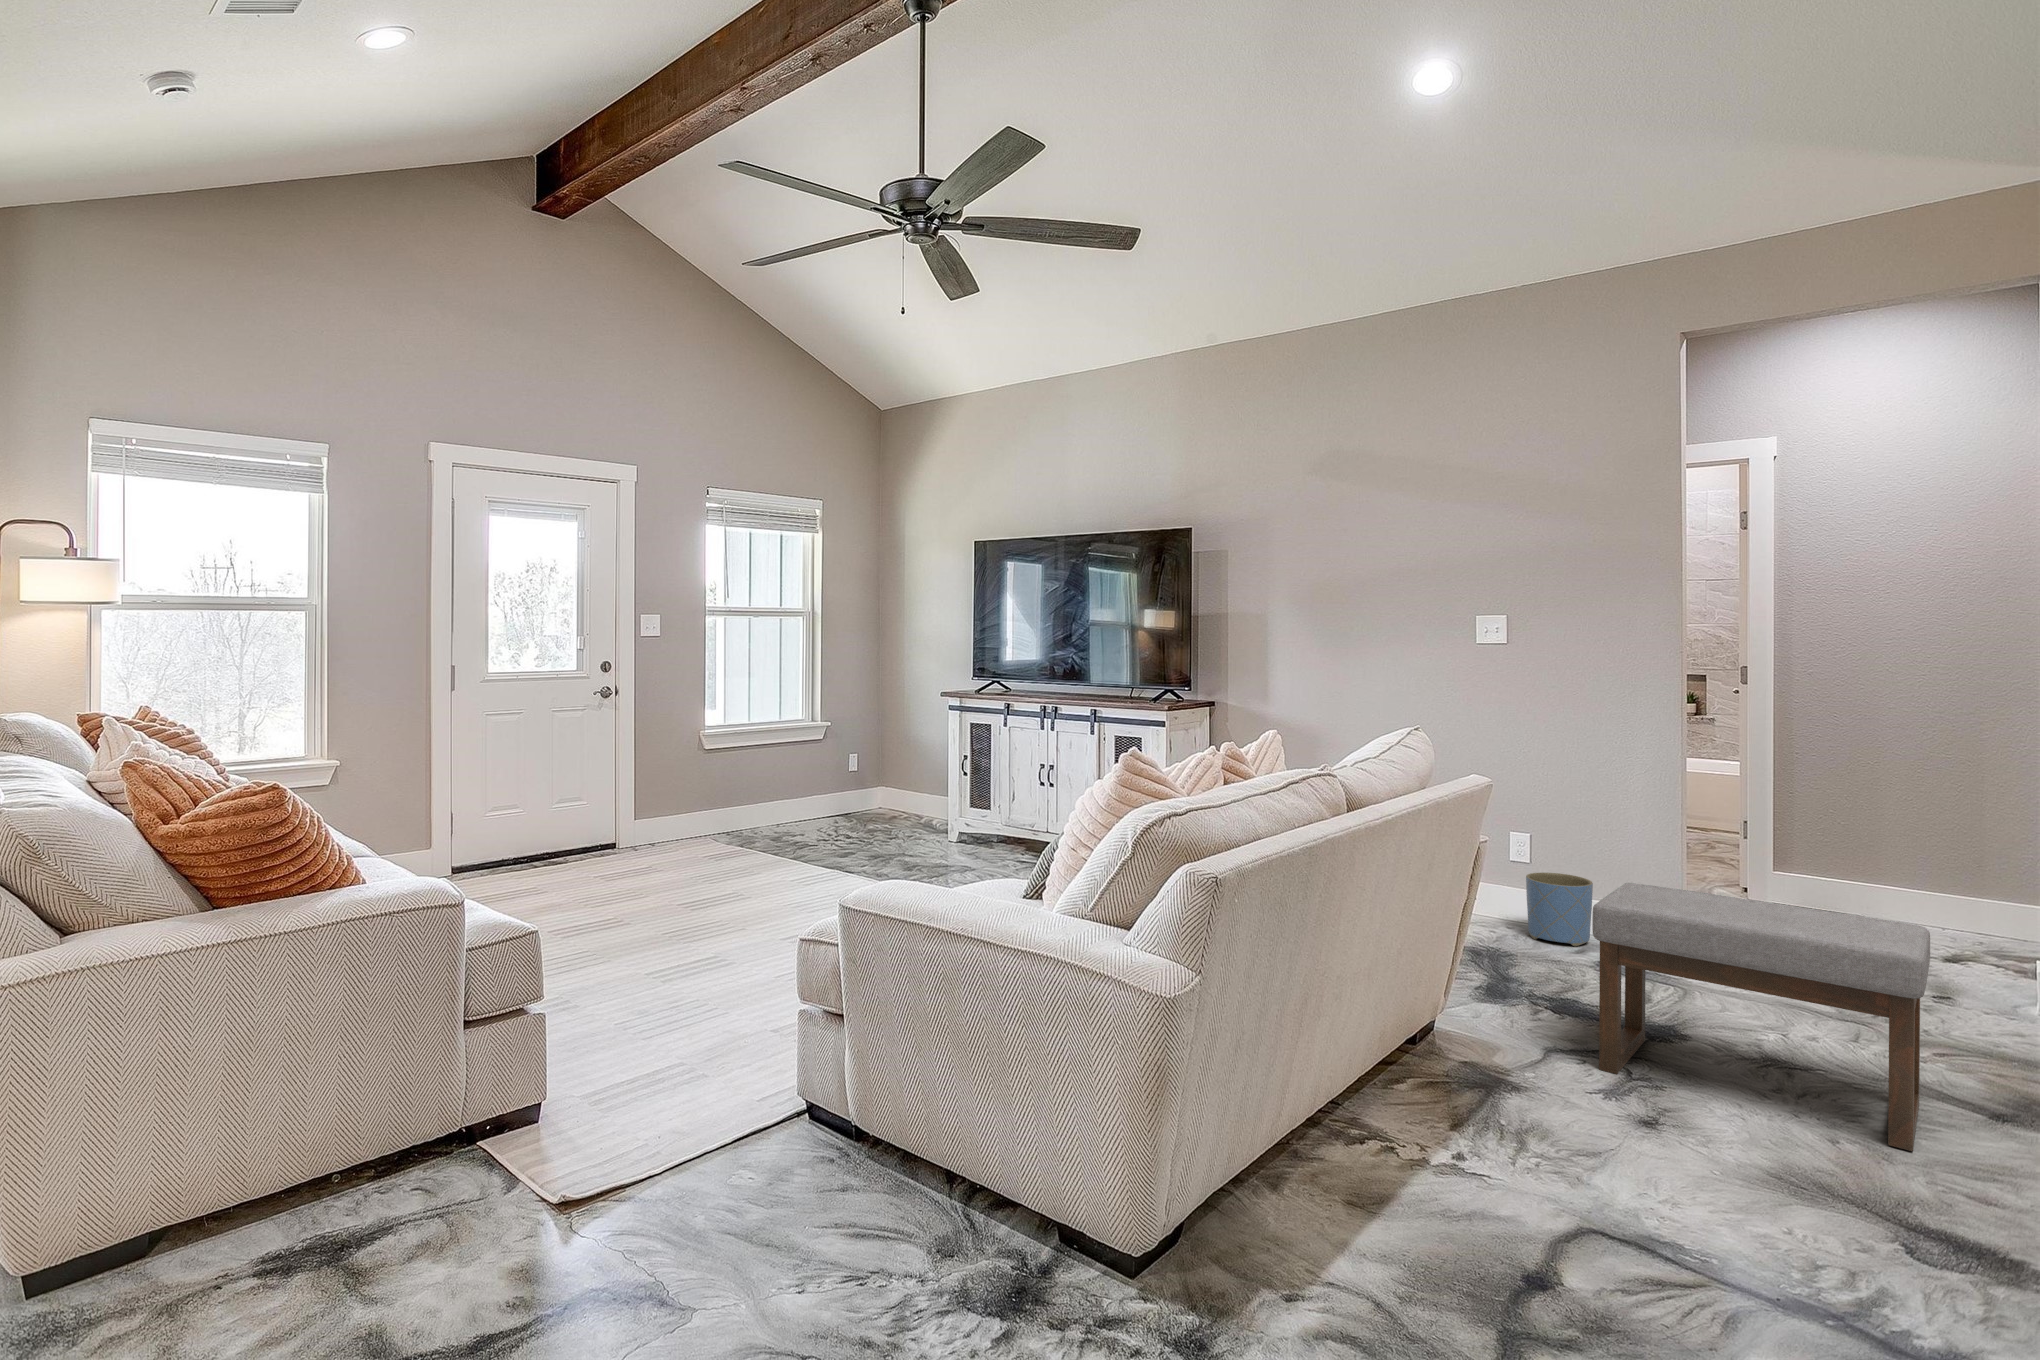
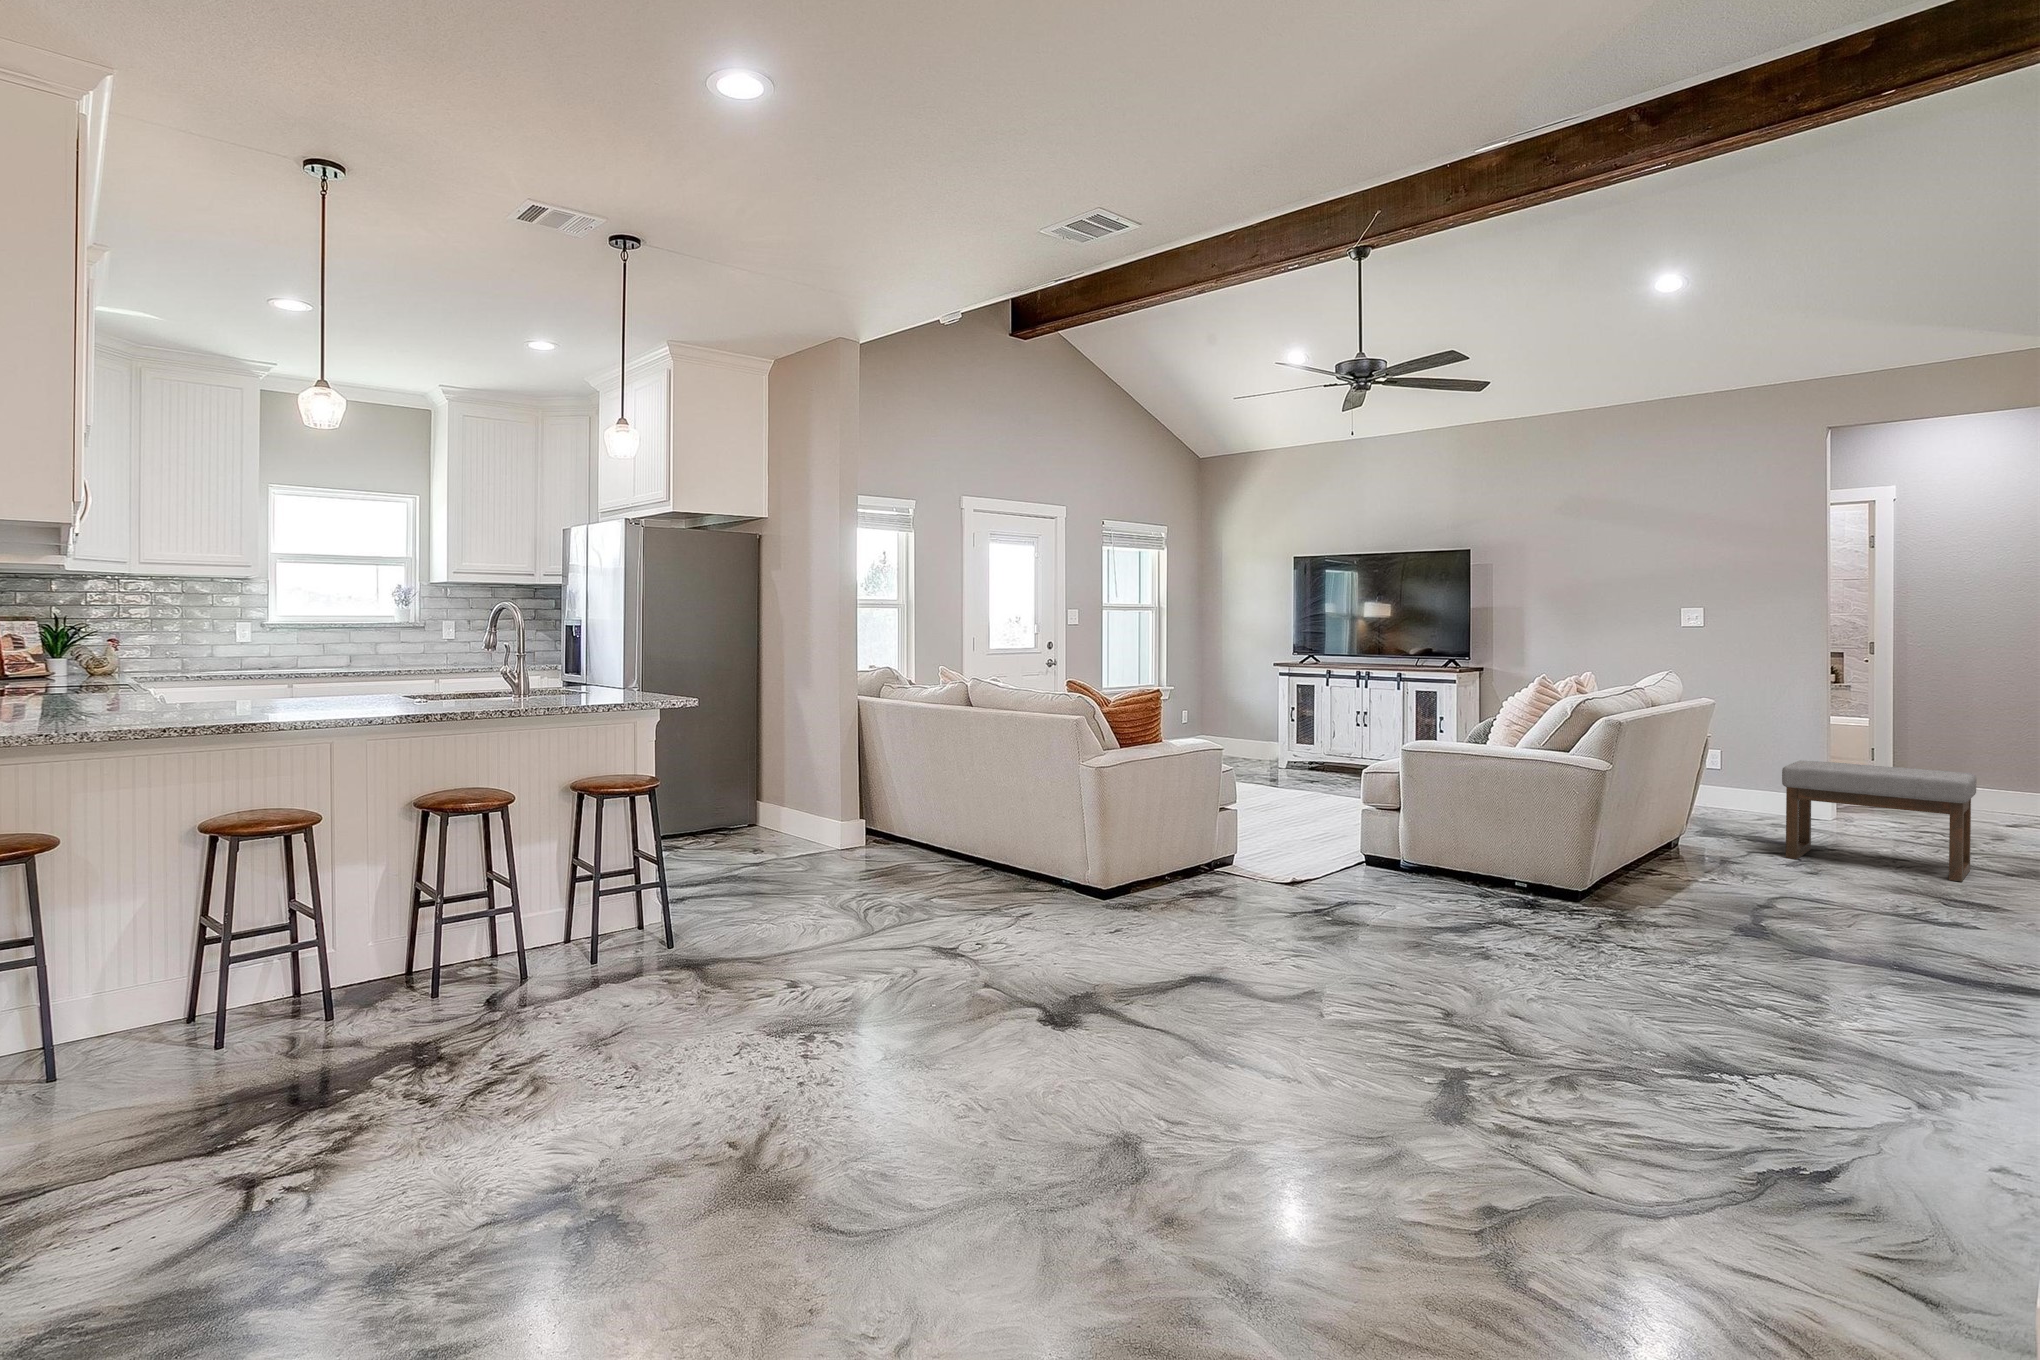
planter: present [1526,873,1593,946] -> none [1723,774,1769,818]

